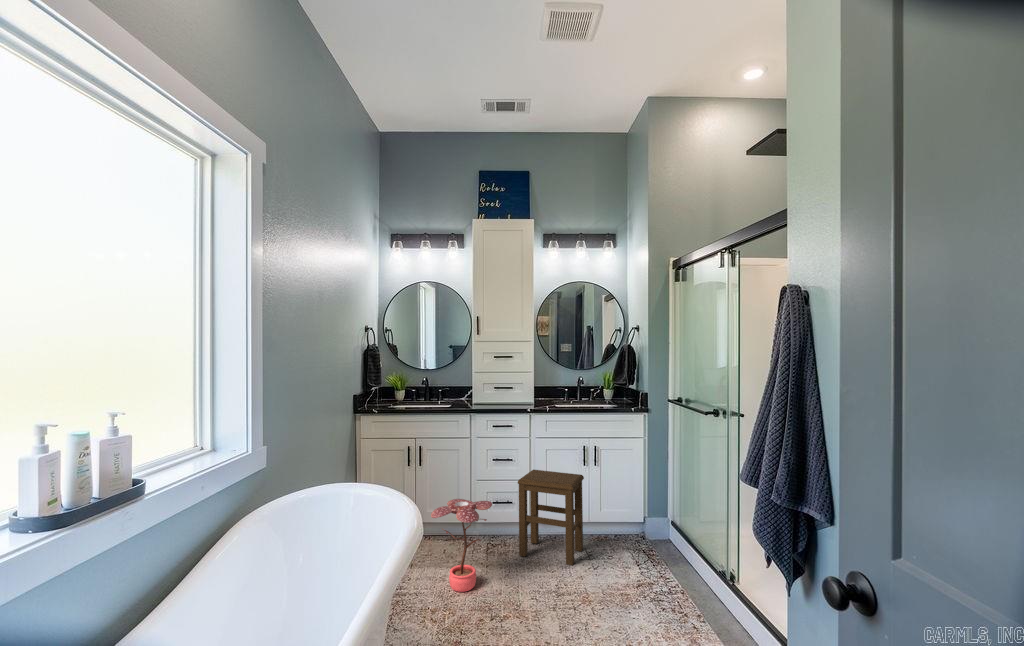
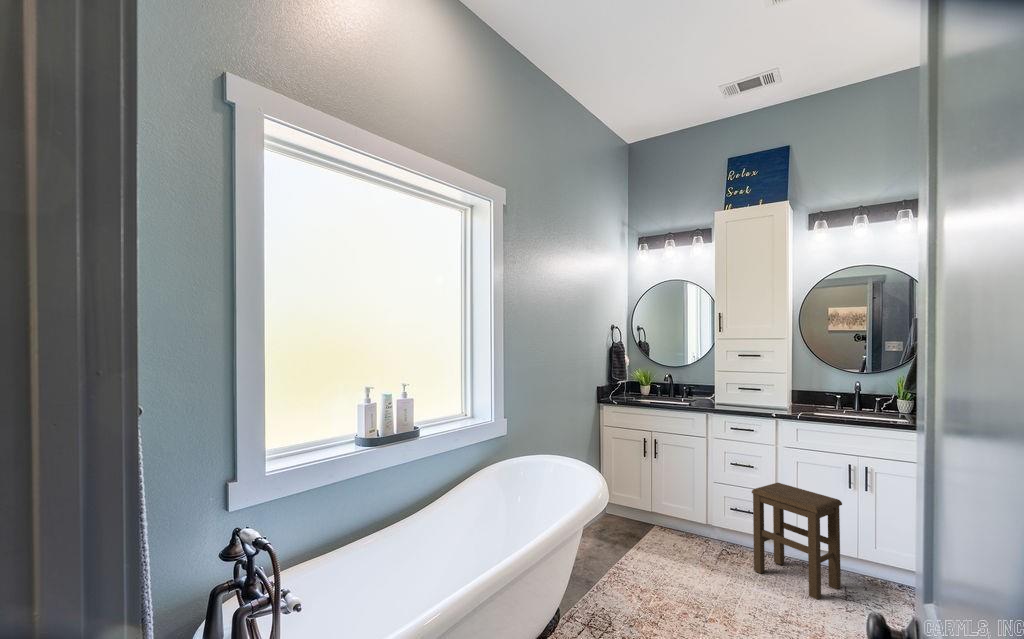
potted plant: present [431,499,492,592] -> none [648,494,713,585]

